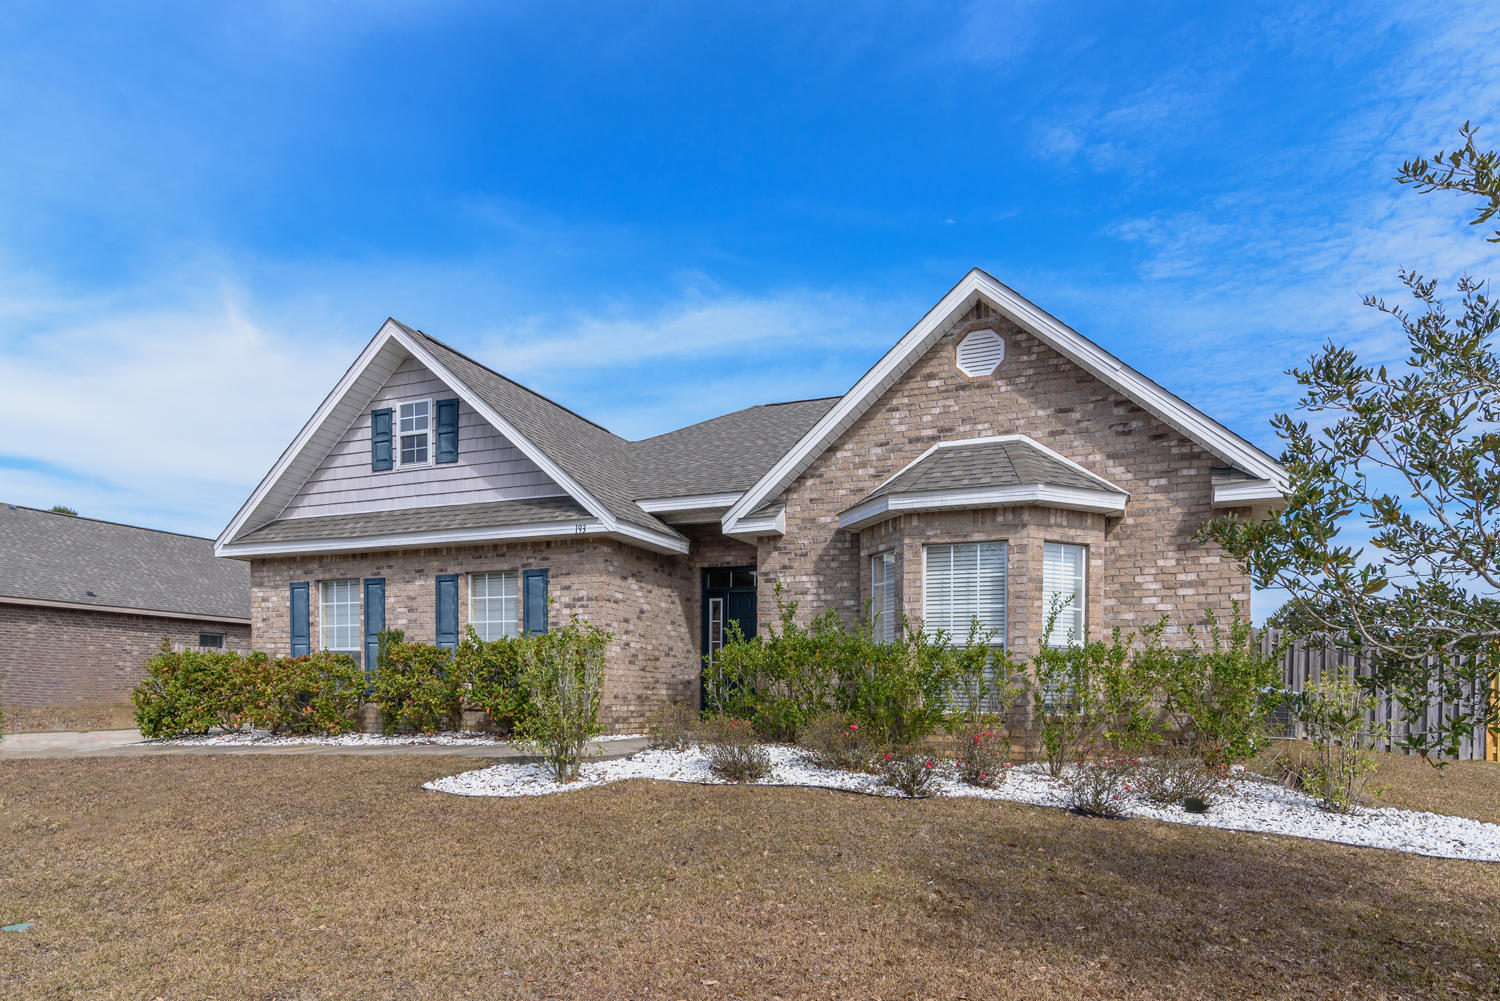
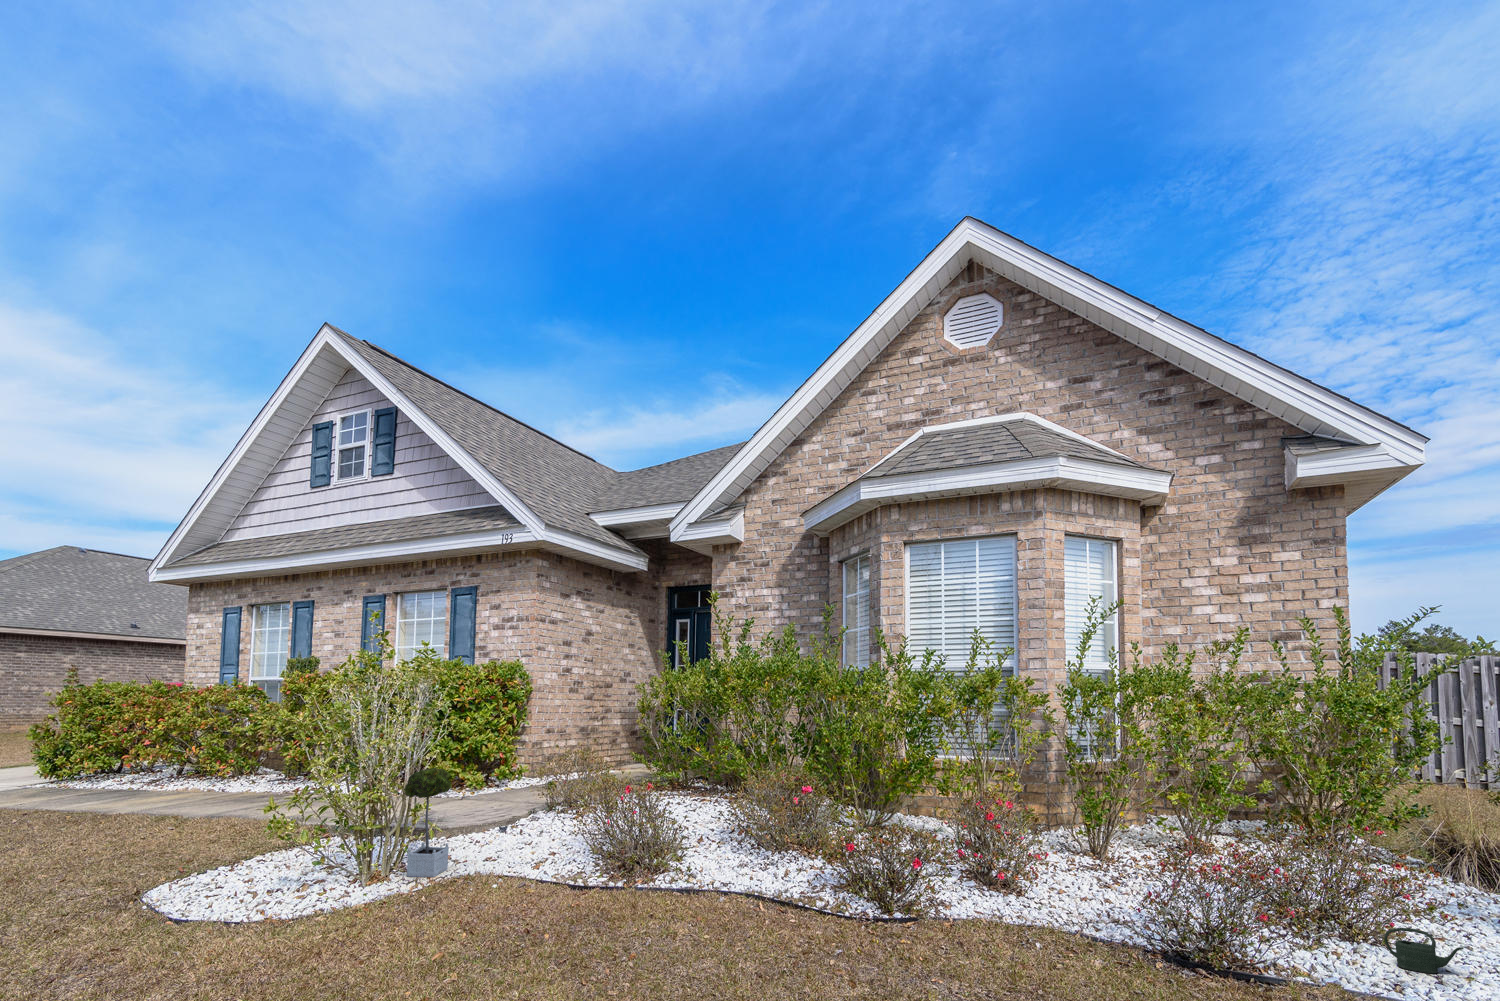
potted tree: none [570,710,600,784] -> present [404,767,451,877]

